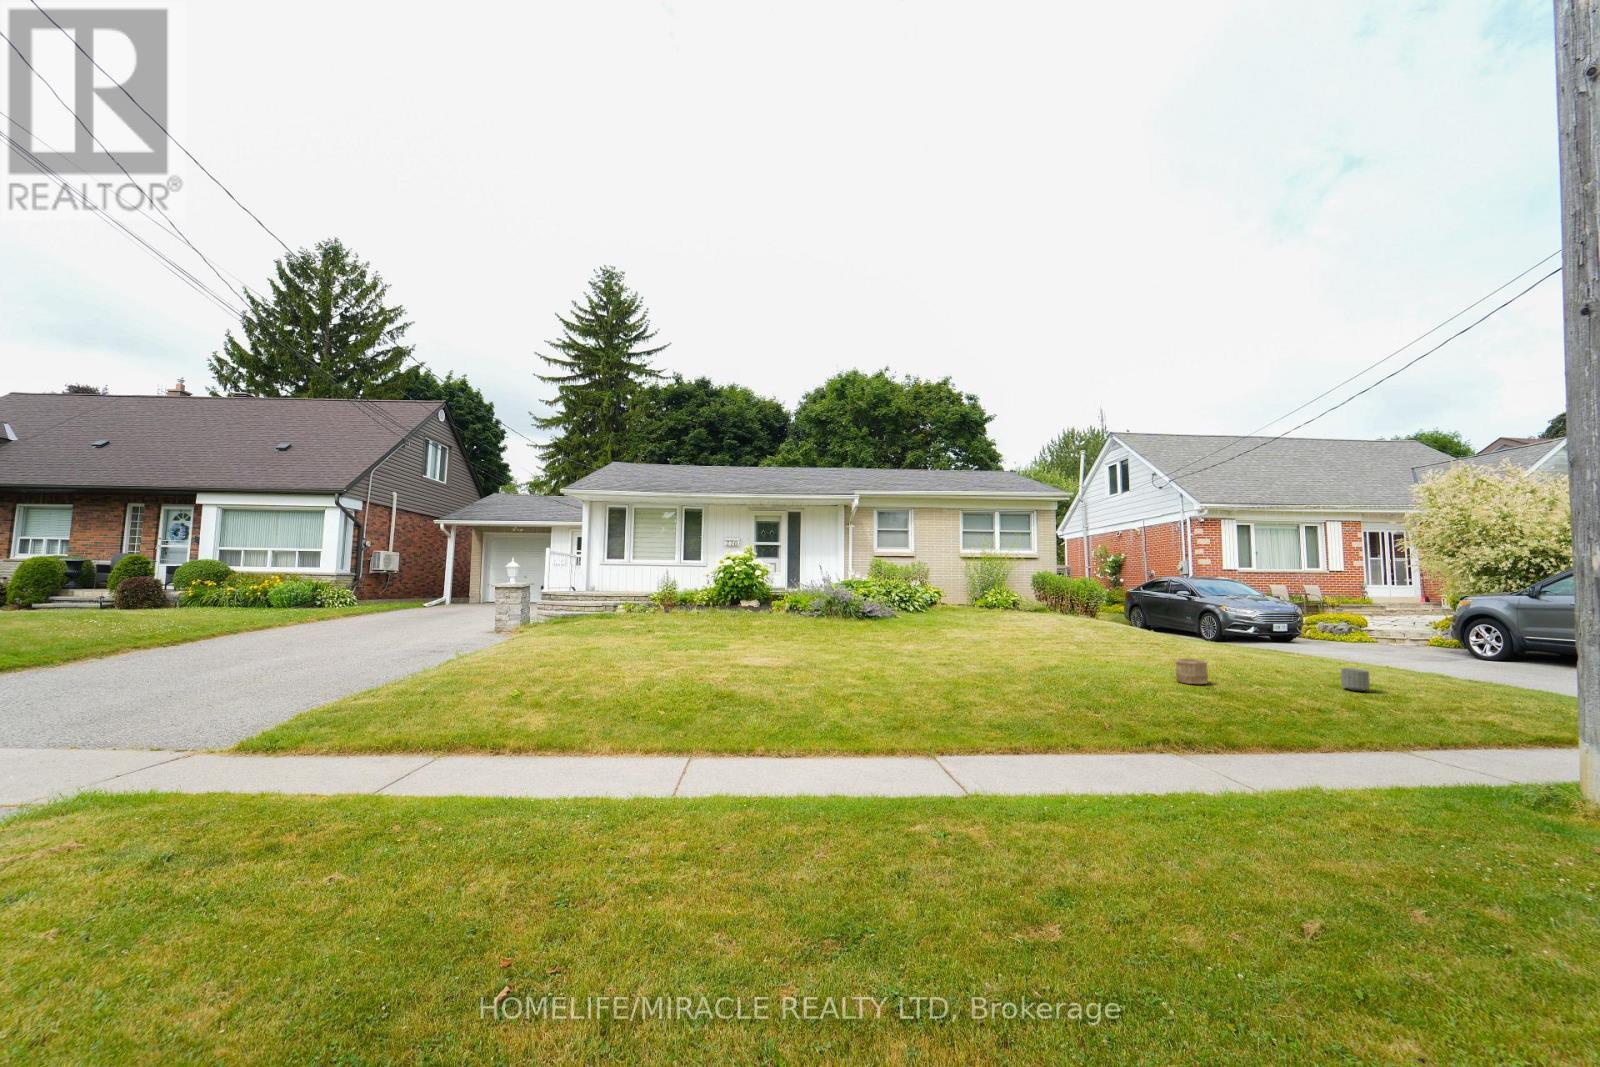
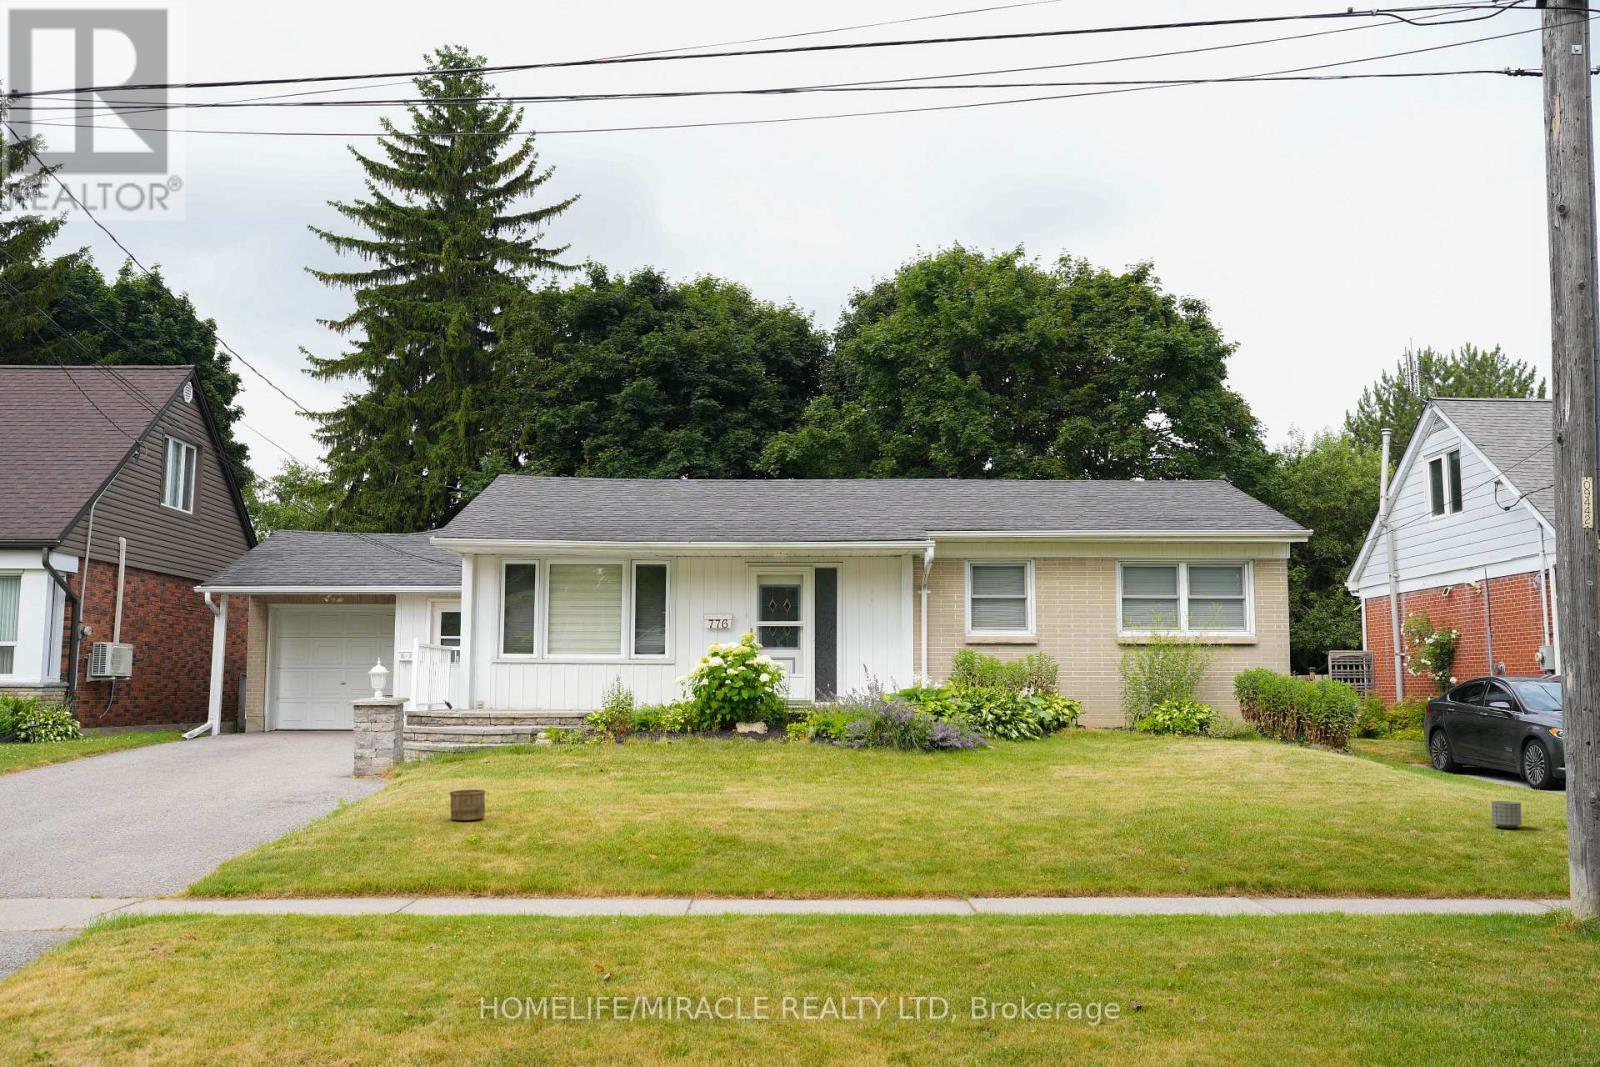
wooden bucket: present [1175,658,1208,684] -> present [449,790,485,820]

